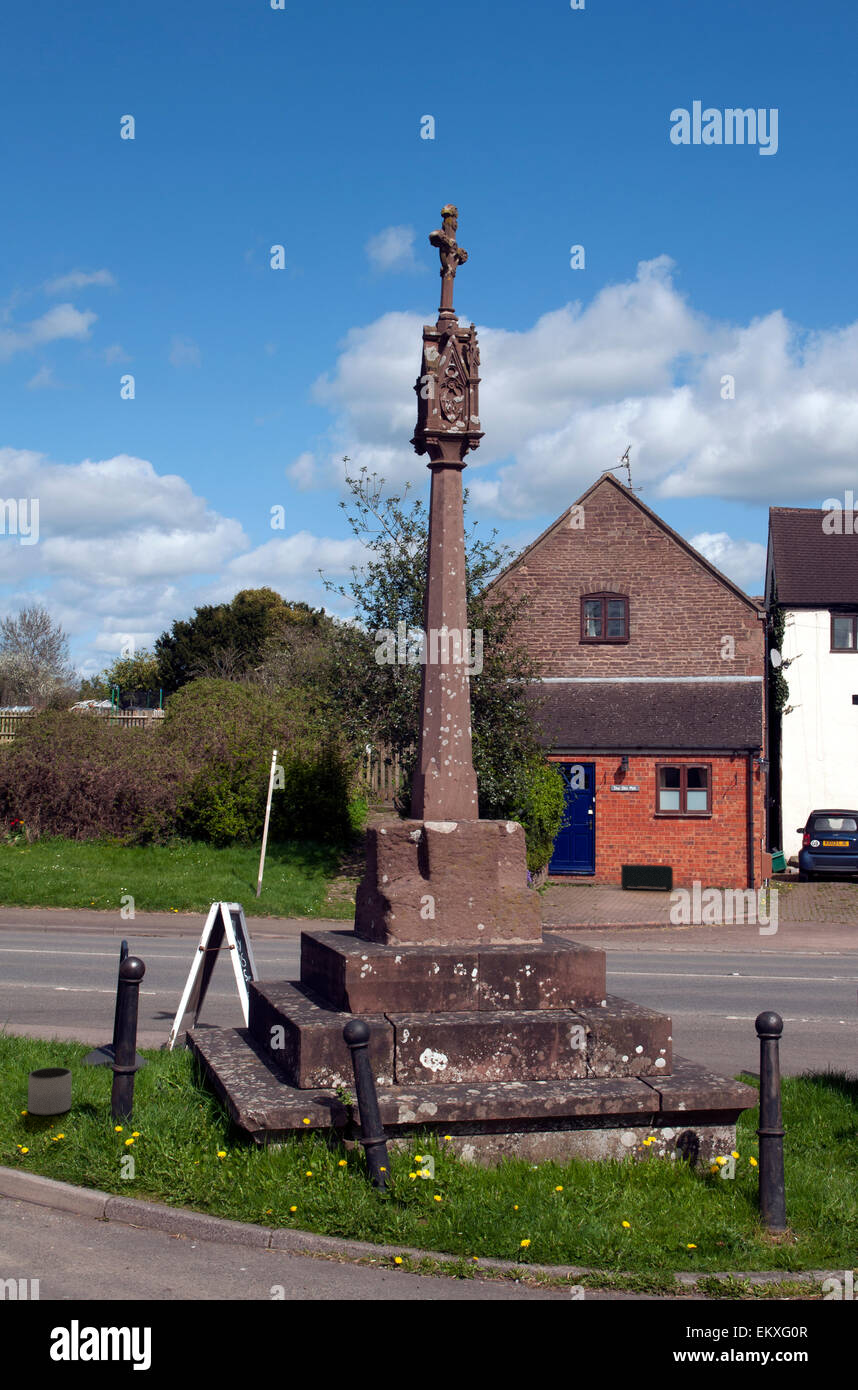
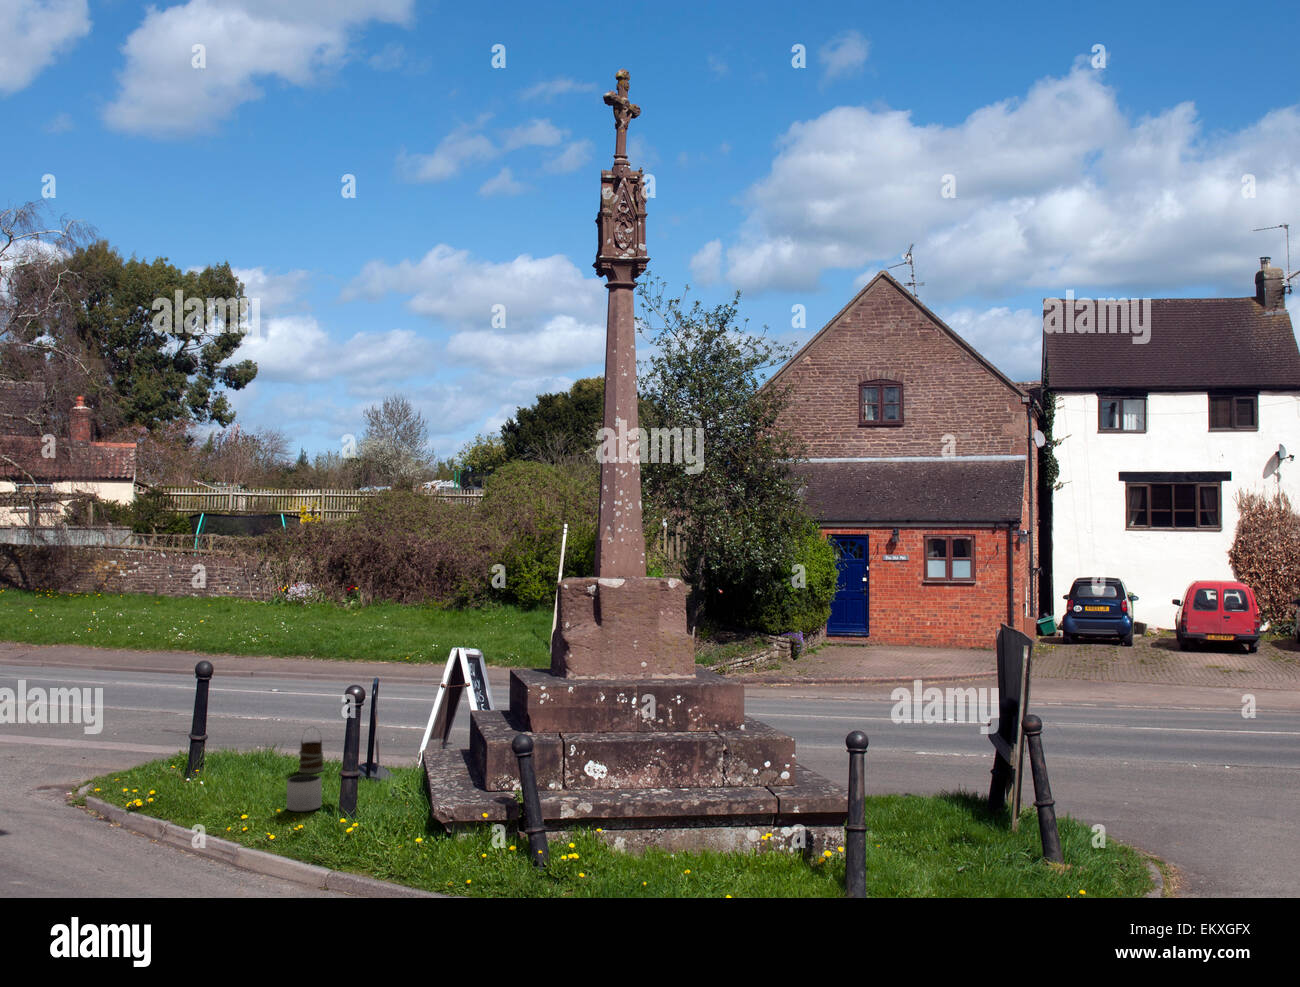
bench: present [621,864,673,892] -> none [893,626,939,650]
wooden bucket: none [19,1002,50,1061] -> present [298,740,324,773]

